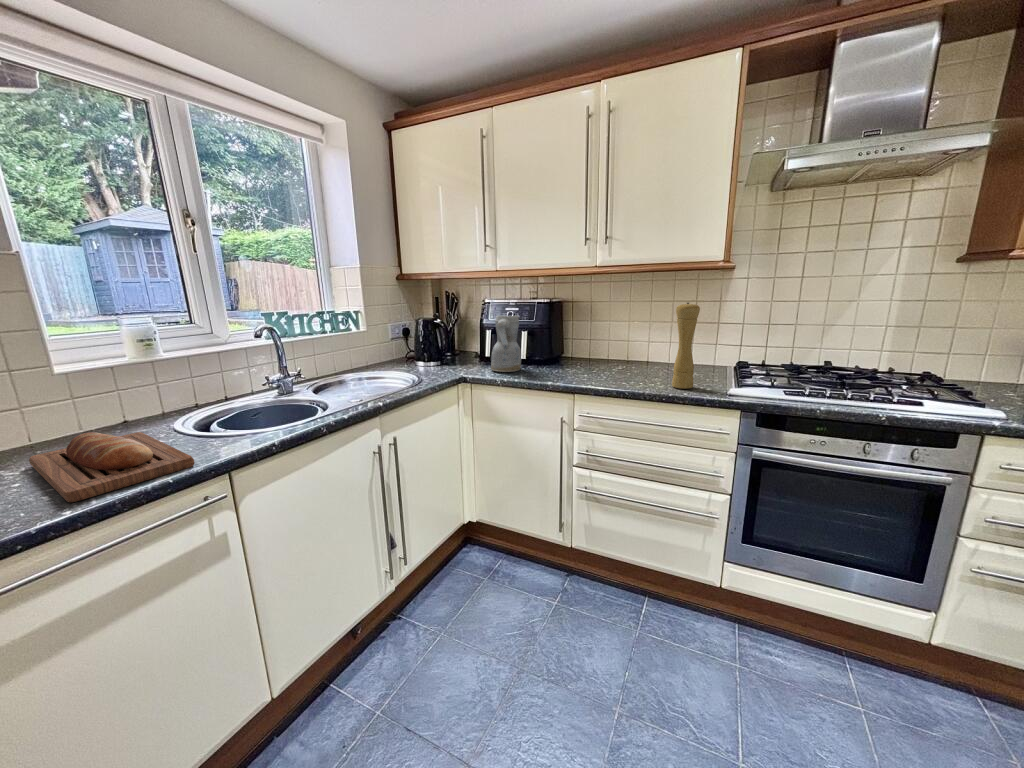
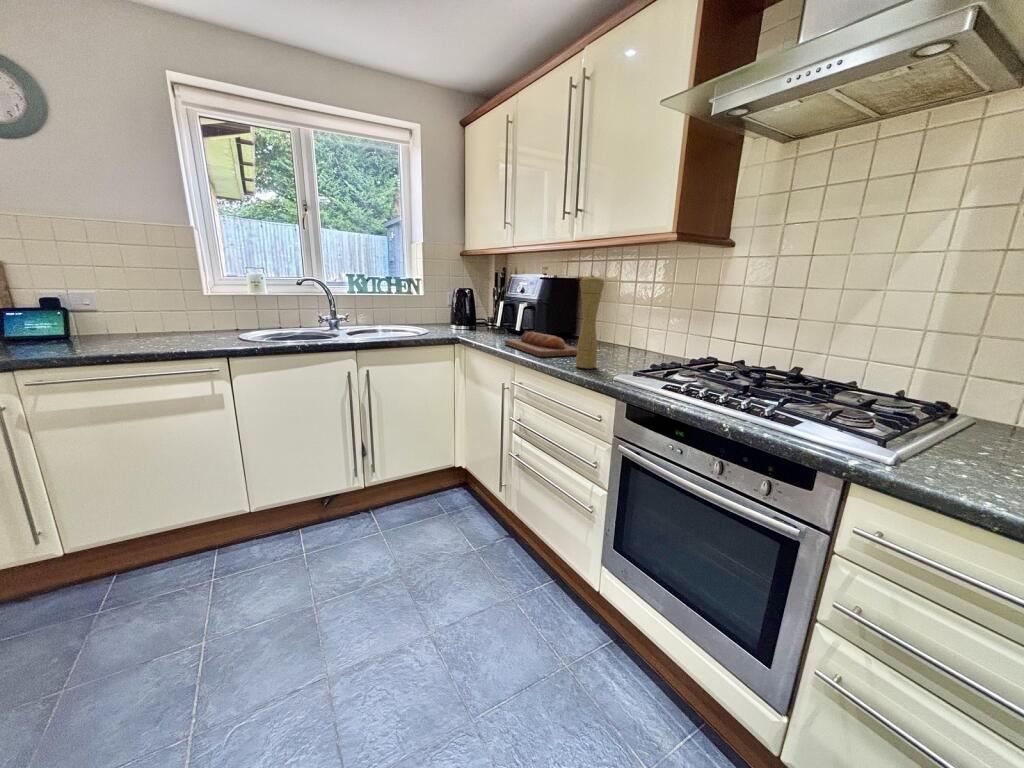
ceramic pitcher: present [491,316,521,372] -> none [484,287,515,340]
bread loaf: present [29,432,194,502] -> present [504,332,577,357]

